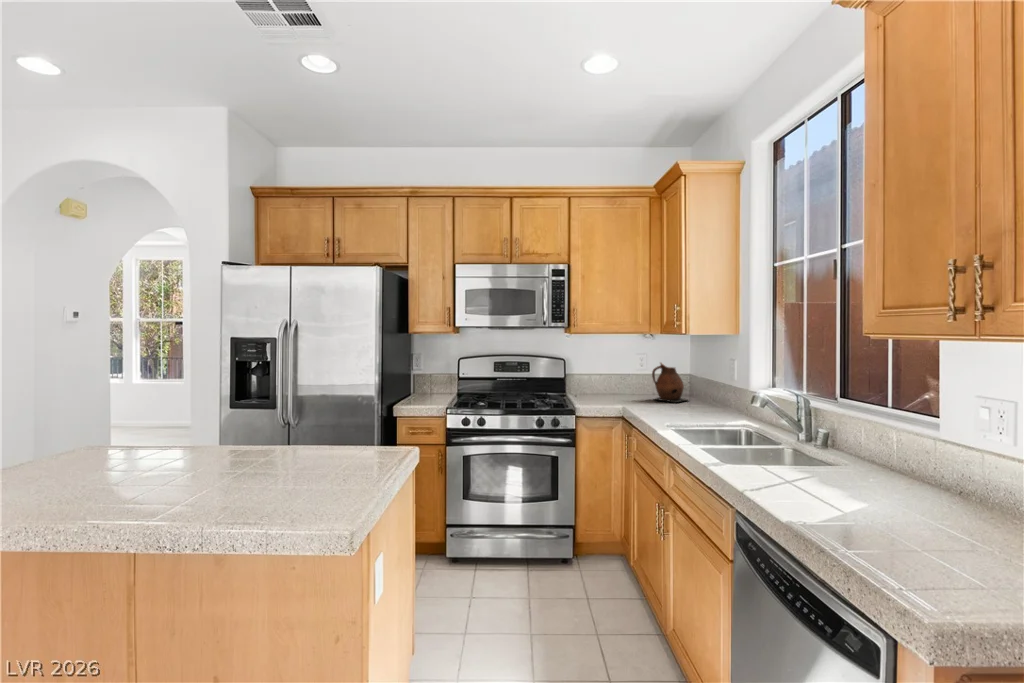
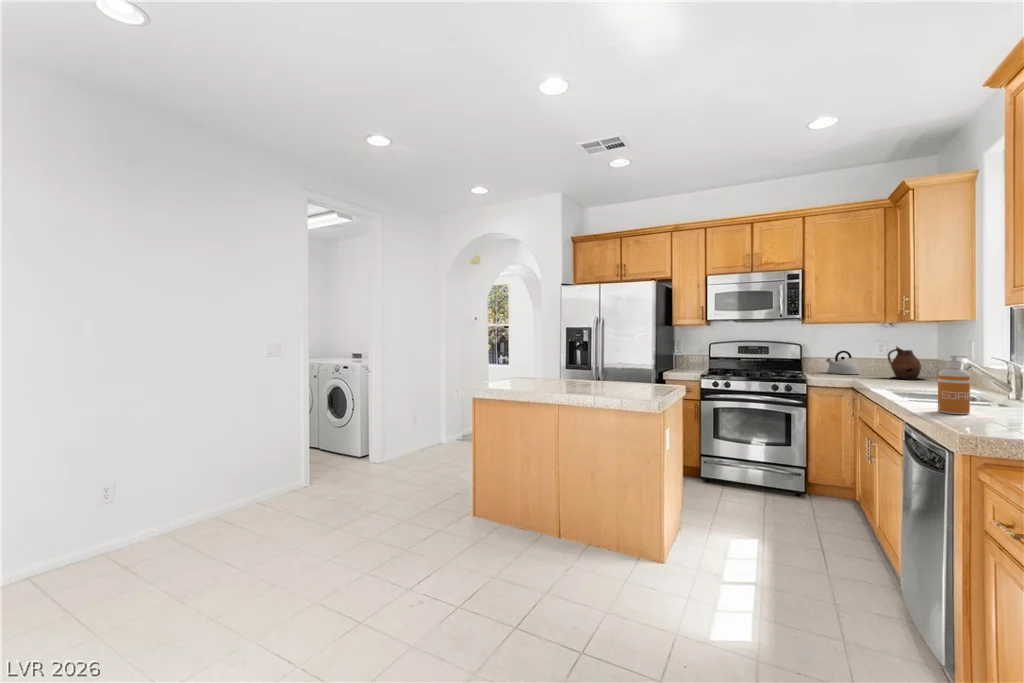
kettle: none [589,366,621,395] -> present [826,351,859,374]
soap dispenser: none [799,407,845,508] -> present [938,355,970,415]

